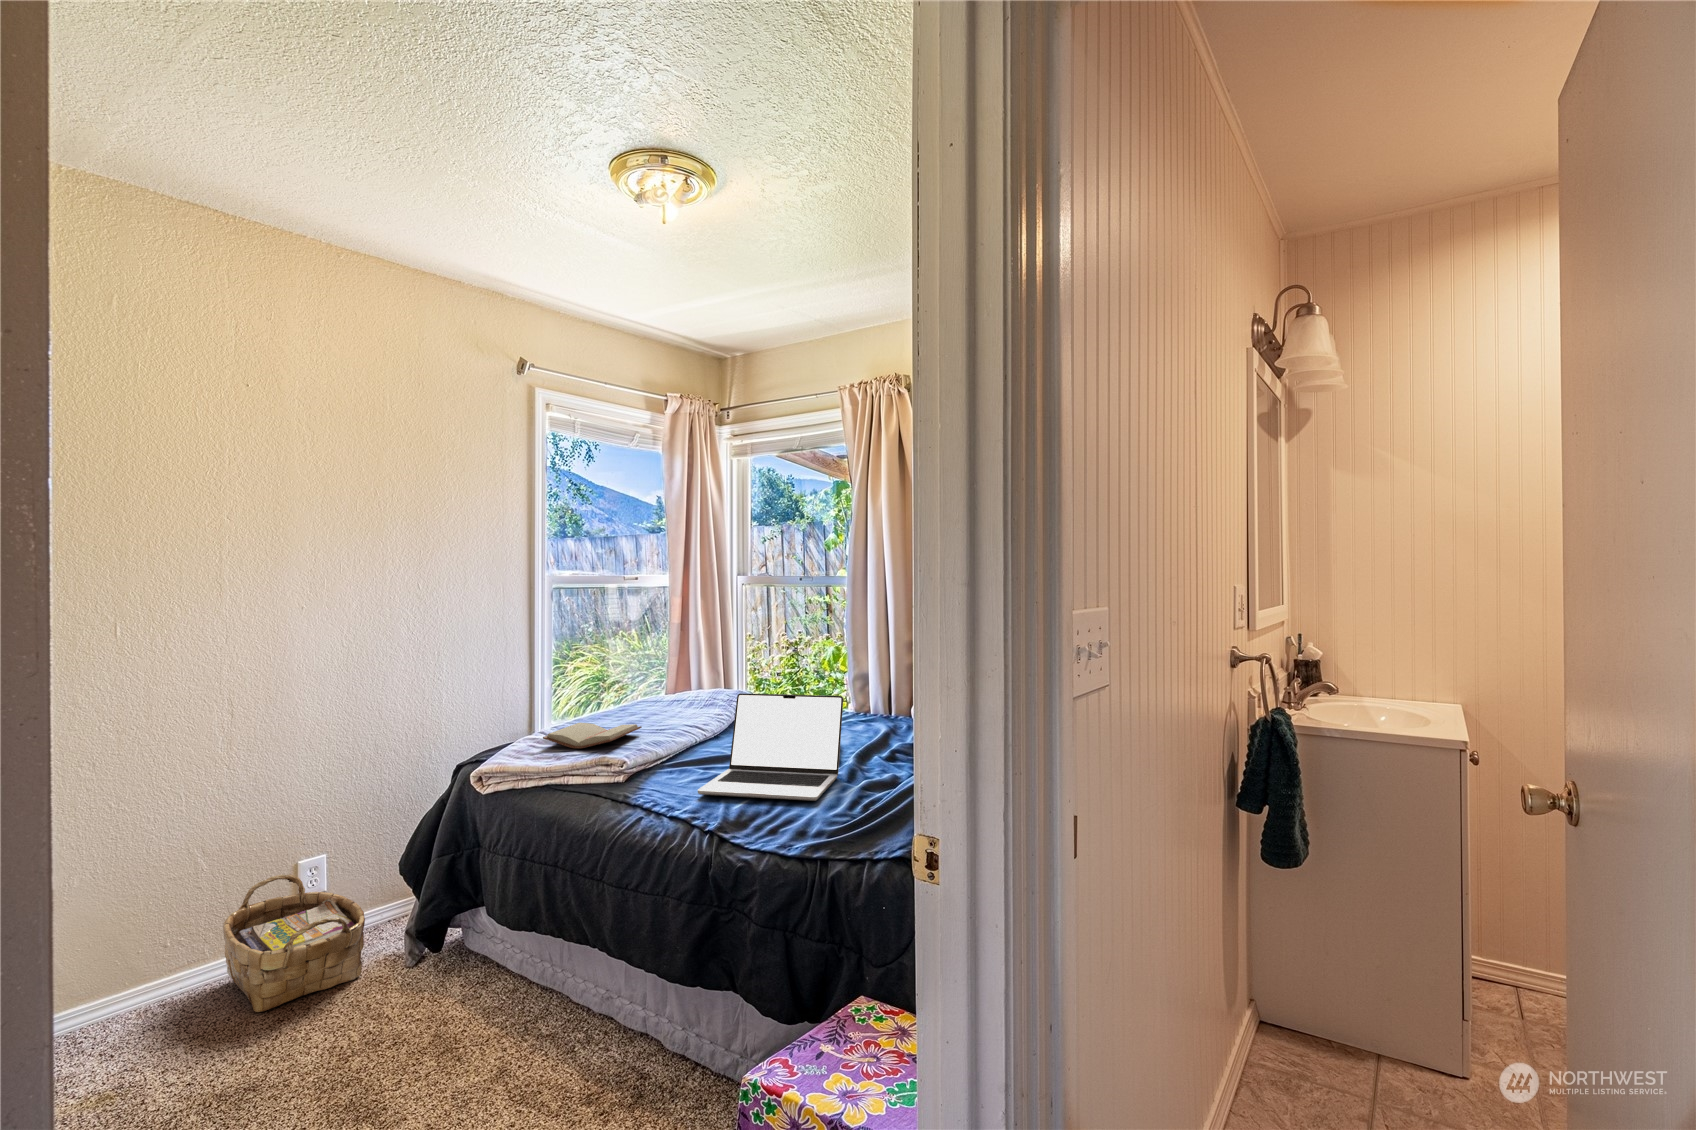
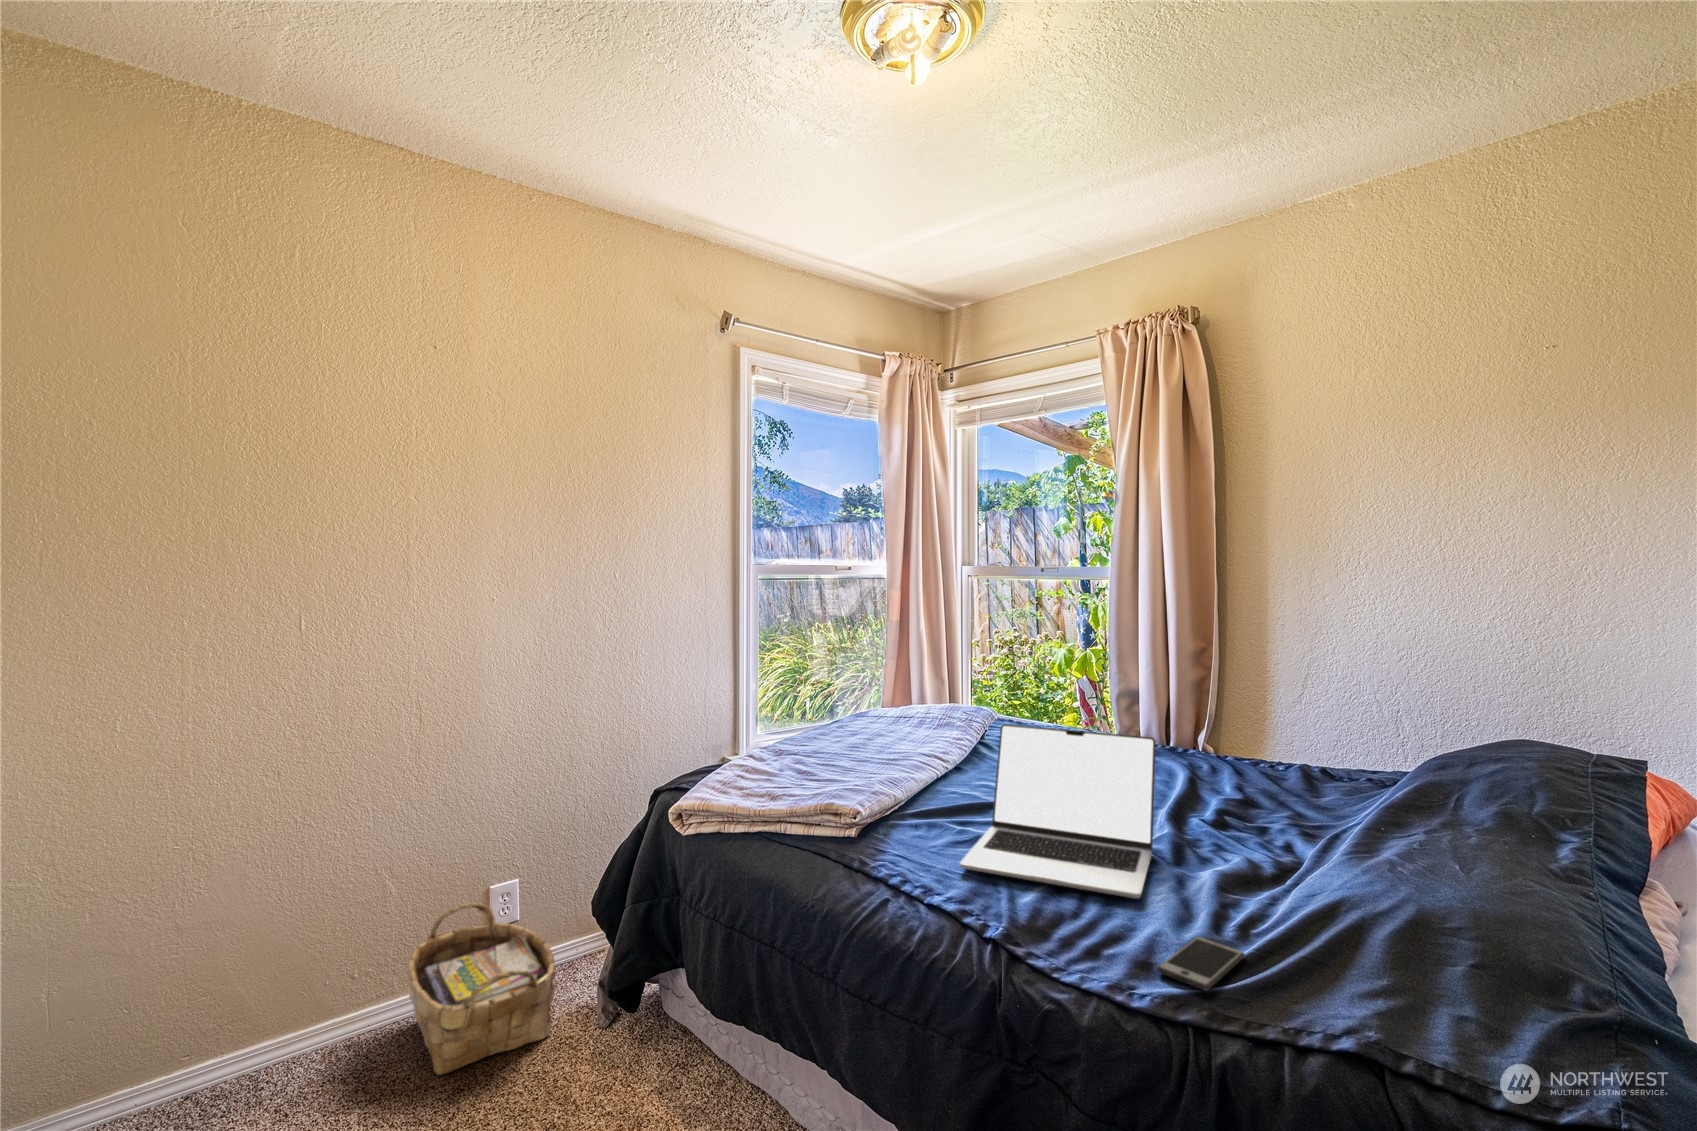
paperback book: present [543,723,642,748] -> none [754,745,871,783]
smartphone: none [810,816,869,841] -> present [1157,937,1245,990]

